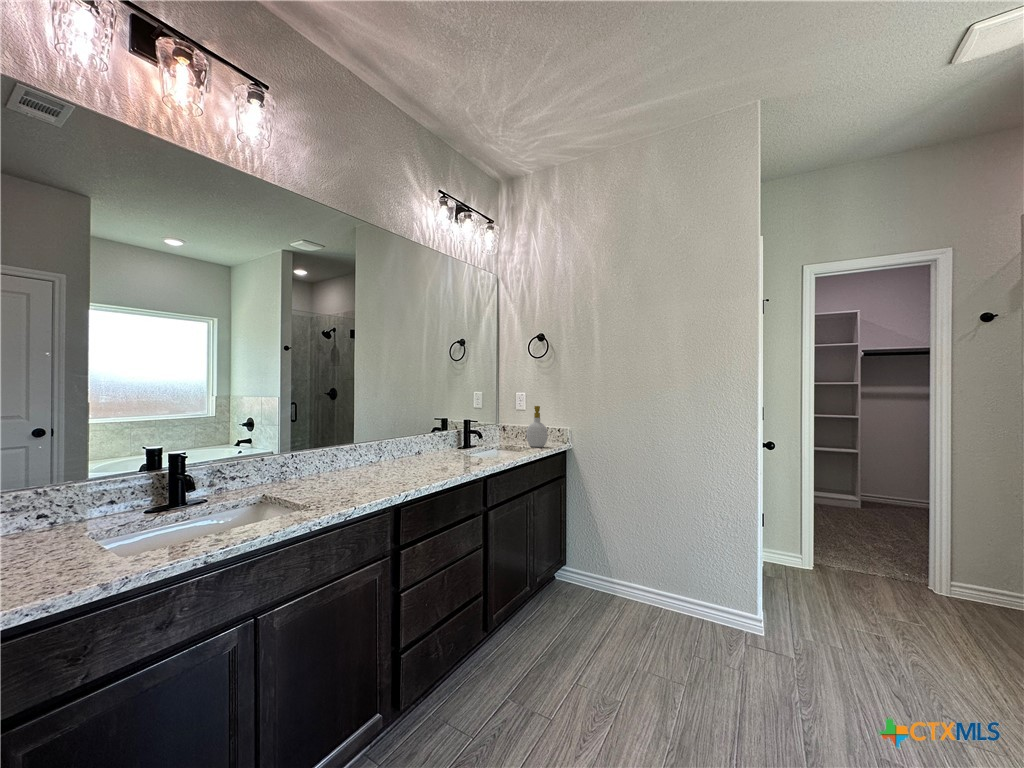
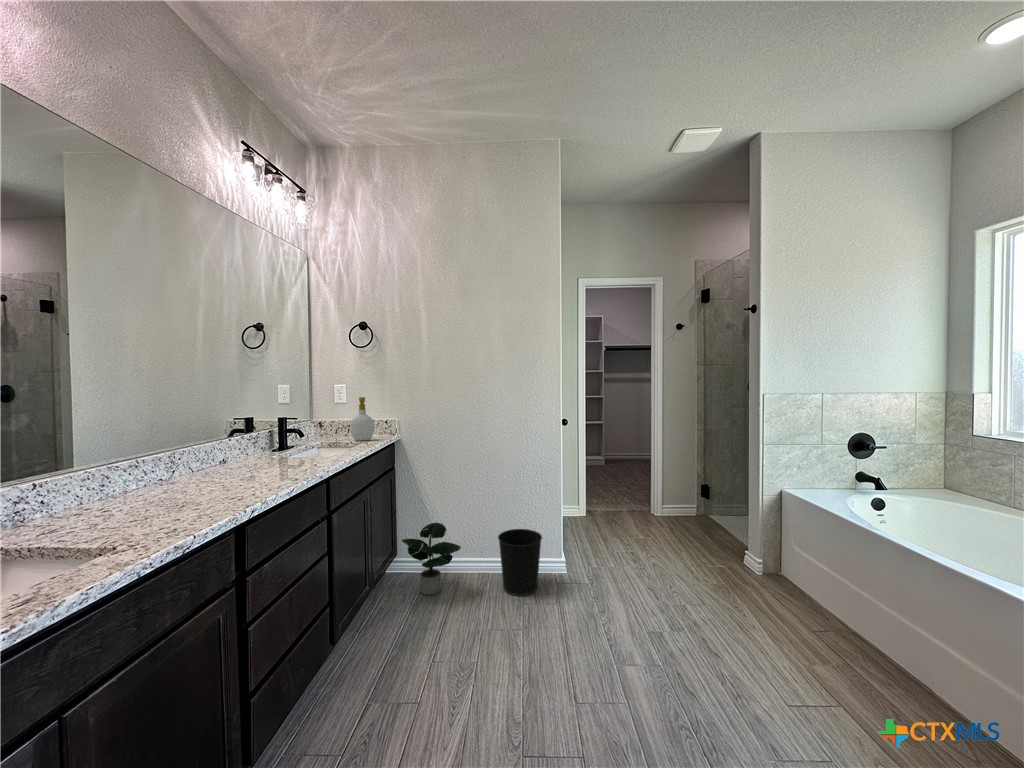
potted plant: none [565,539,625,613] -> present [402,523,461,595]
wastebasket: none [668,564,724,645] -> present [498,529,542,596]

